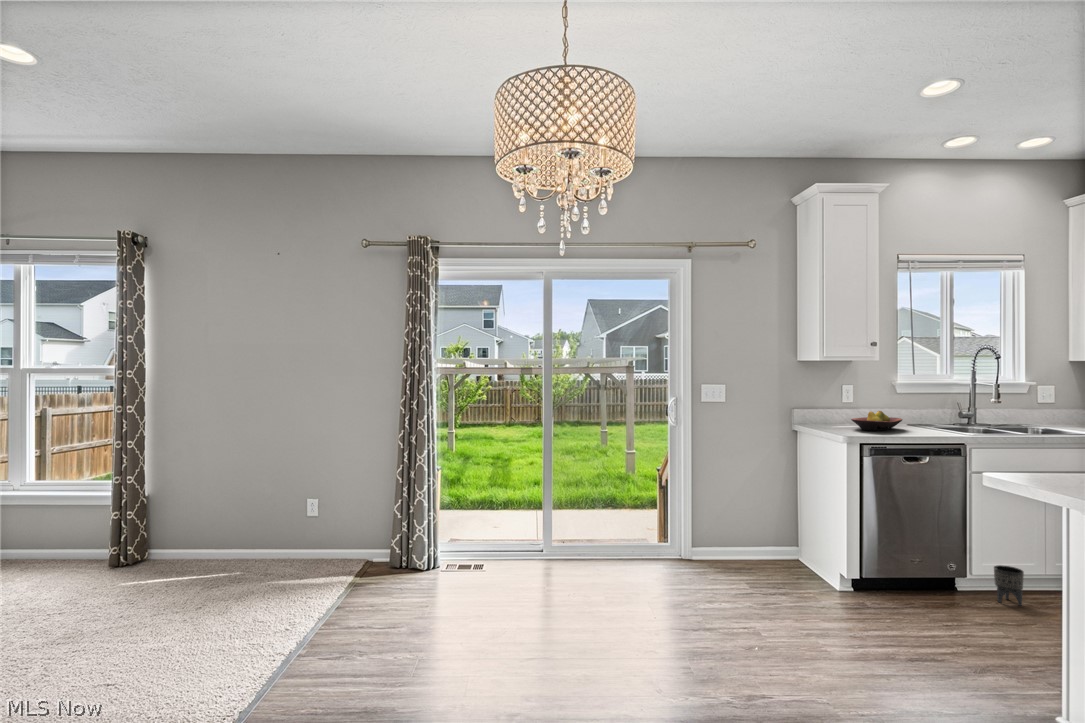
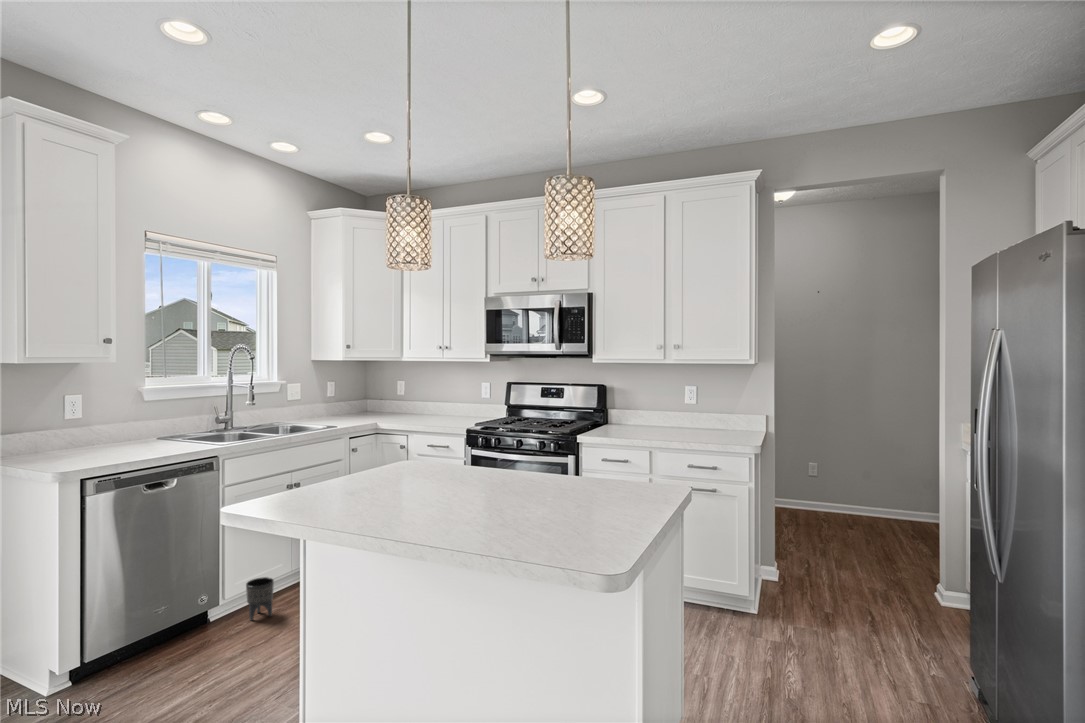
fruit bowl: present [851,411,902,431] -> none [72,427,146,456]

